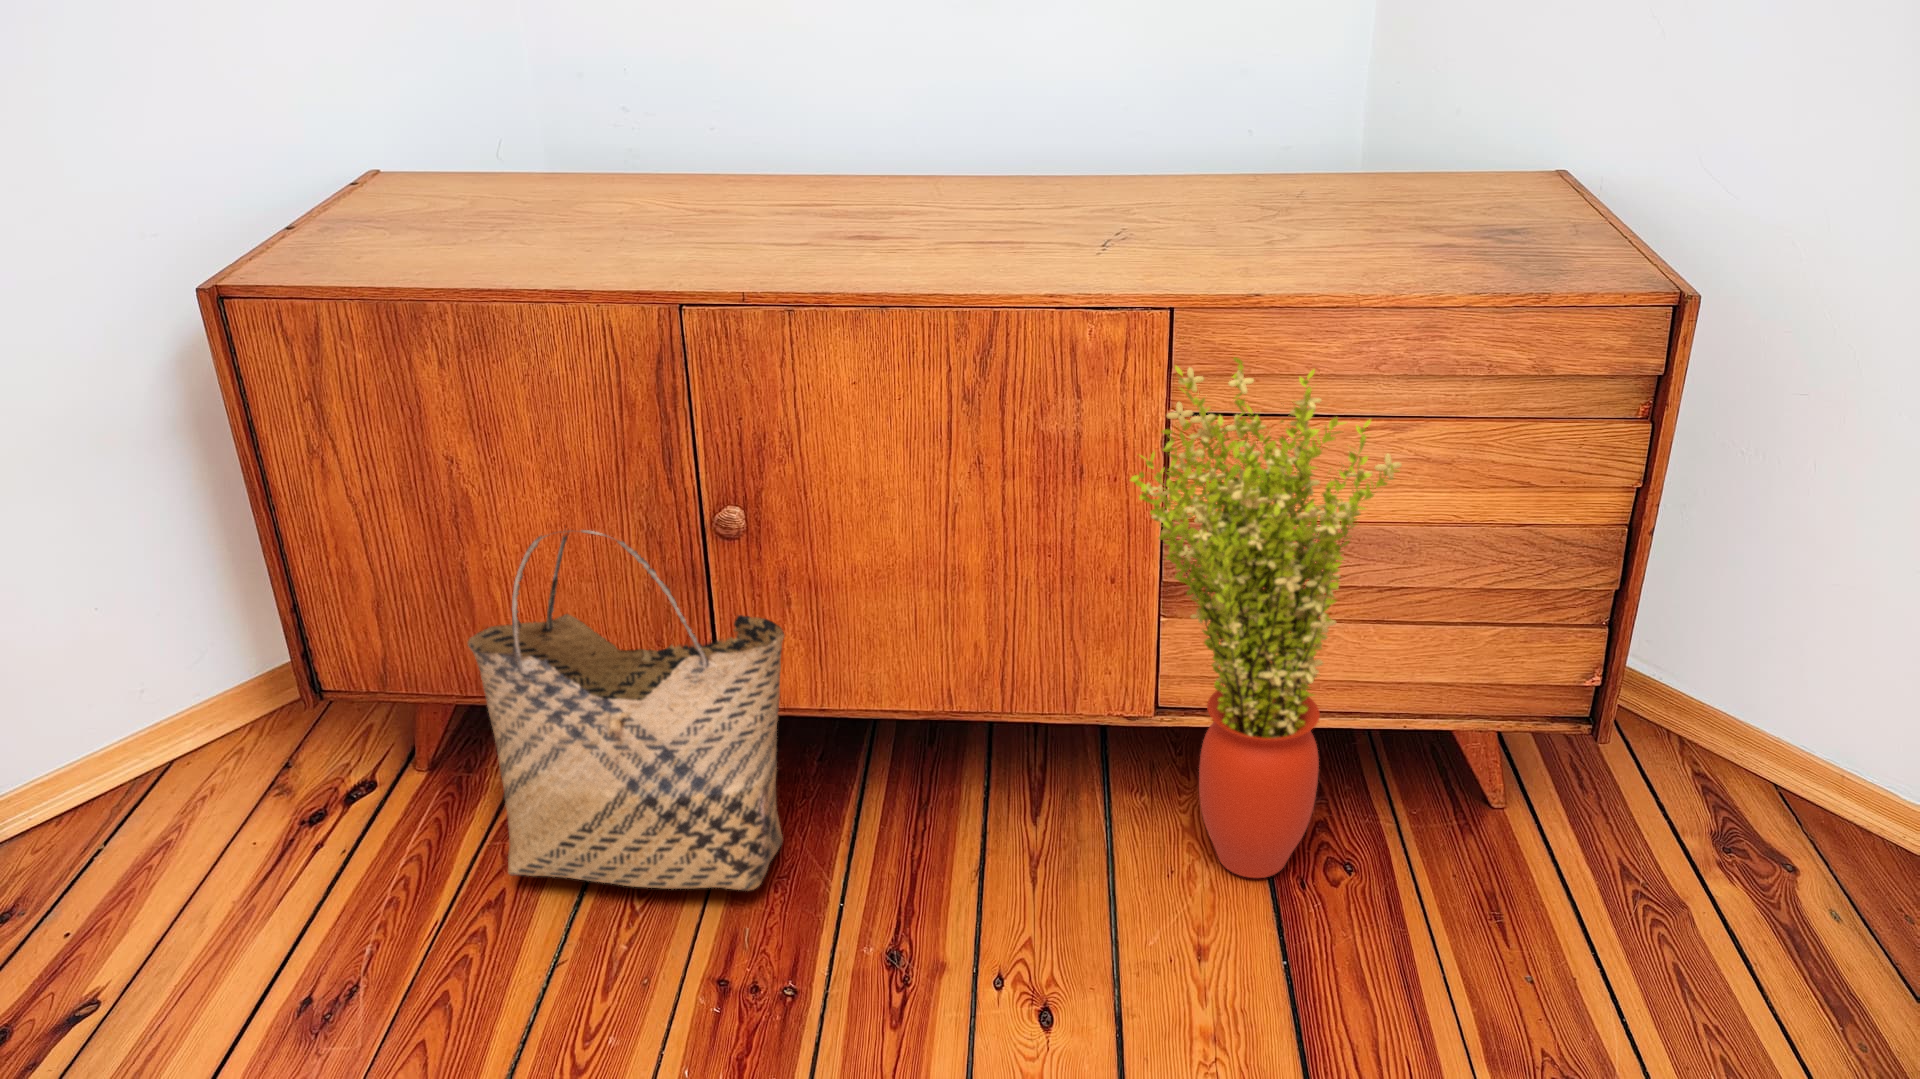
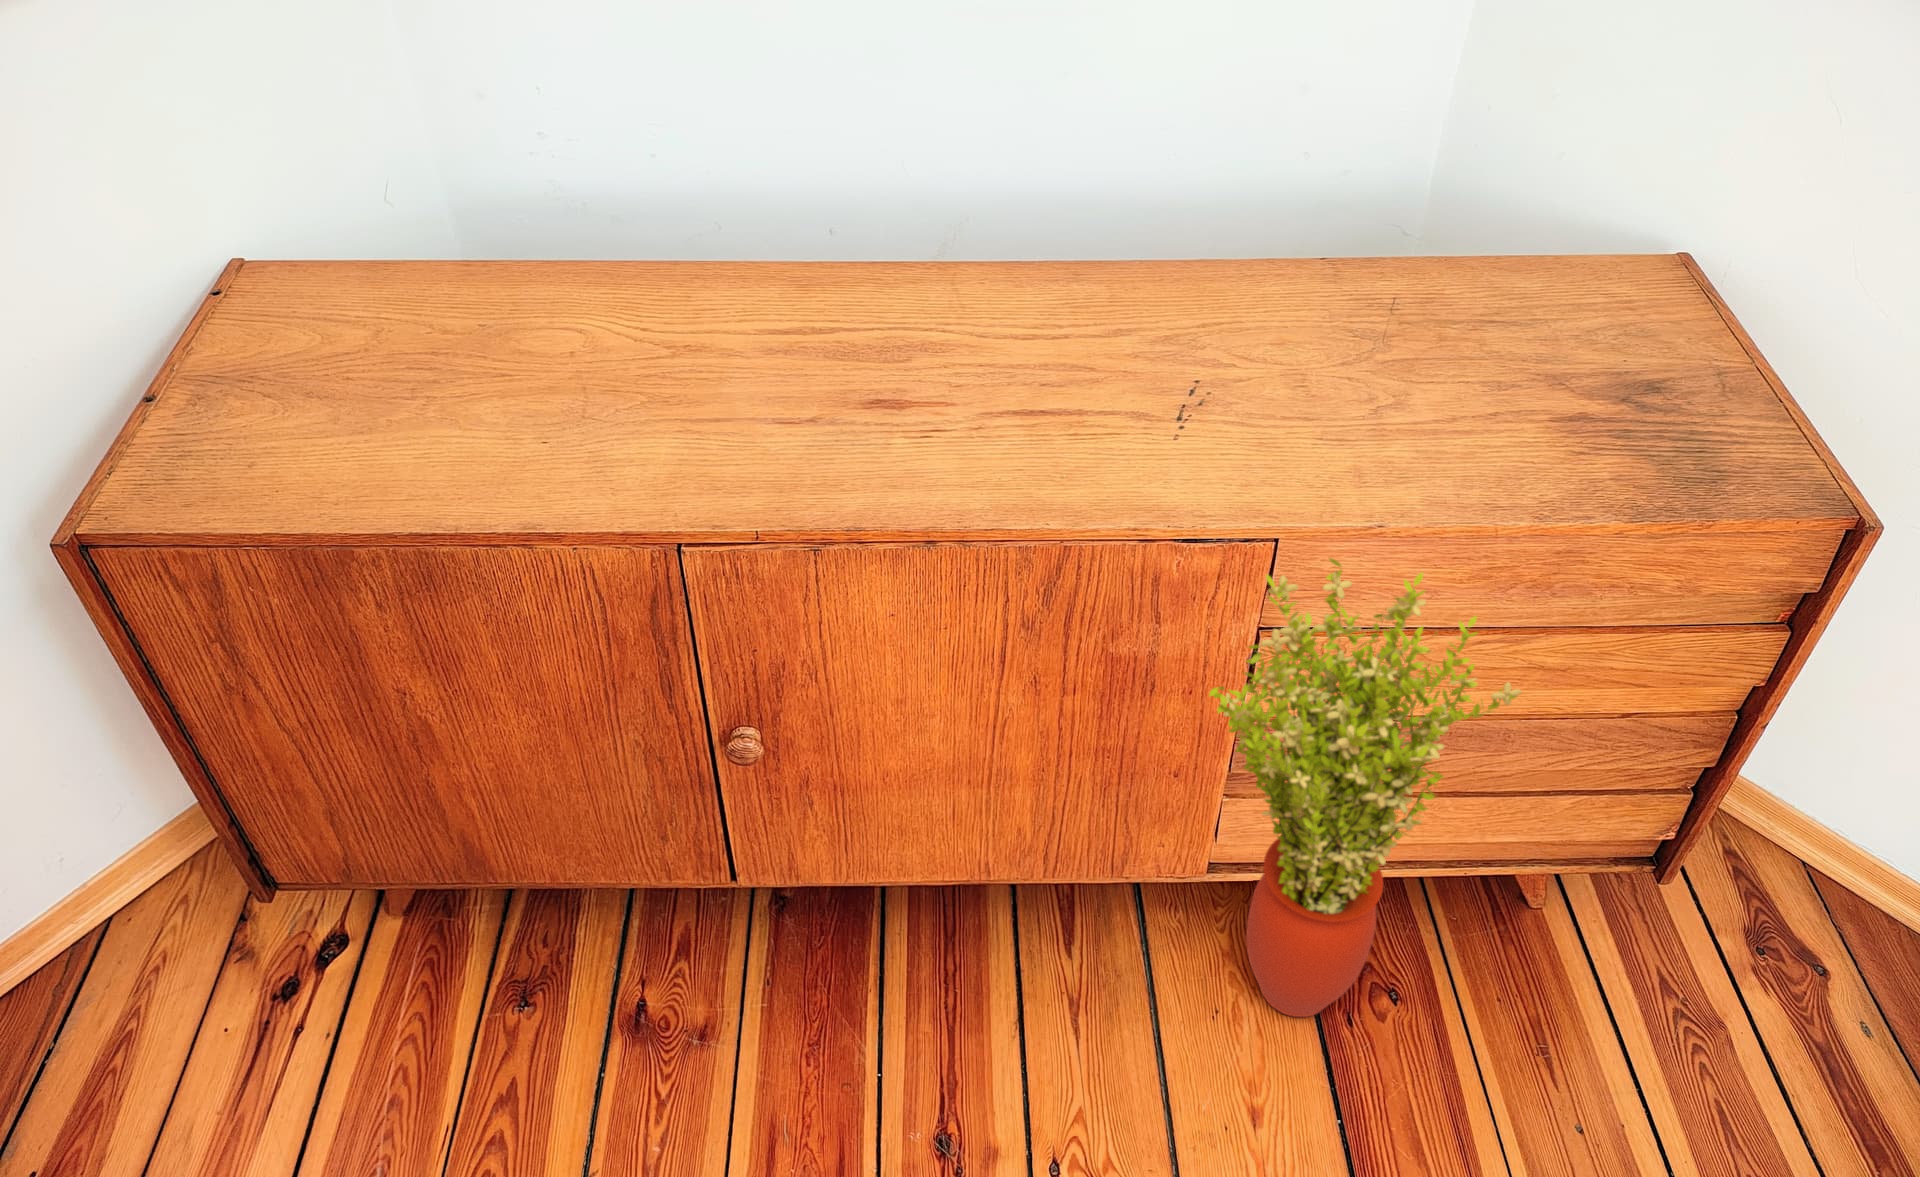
woven basket: present [468,530,784,891] -> none [450,655,810,1082]

